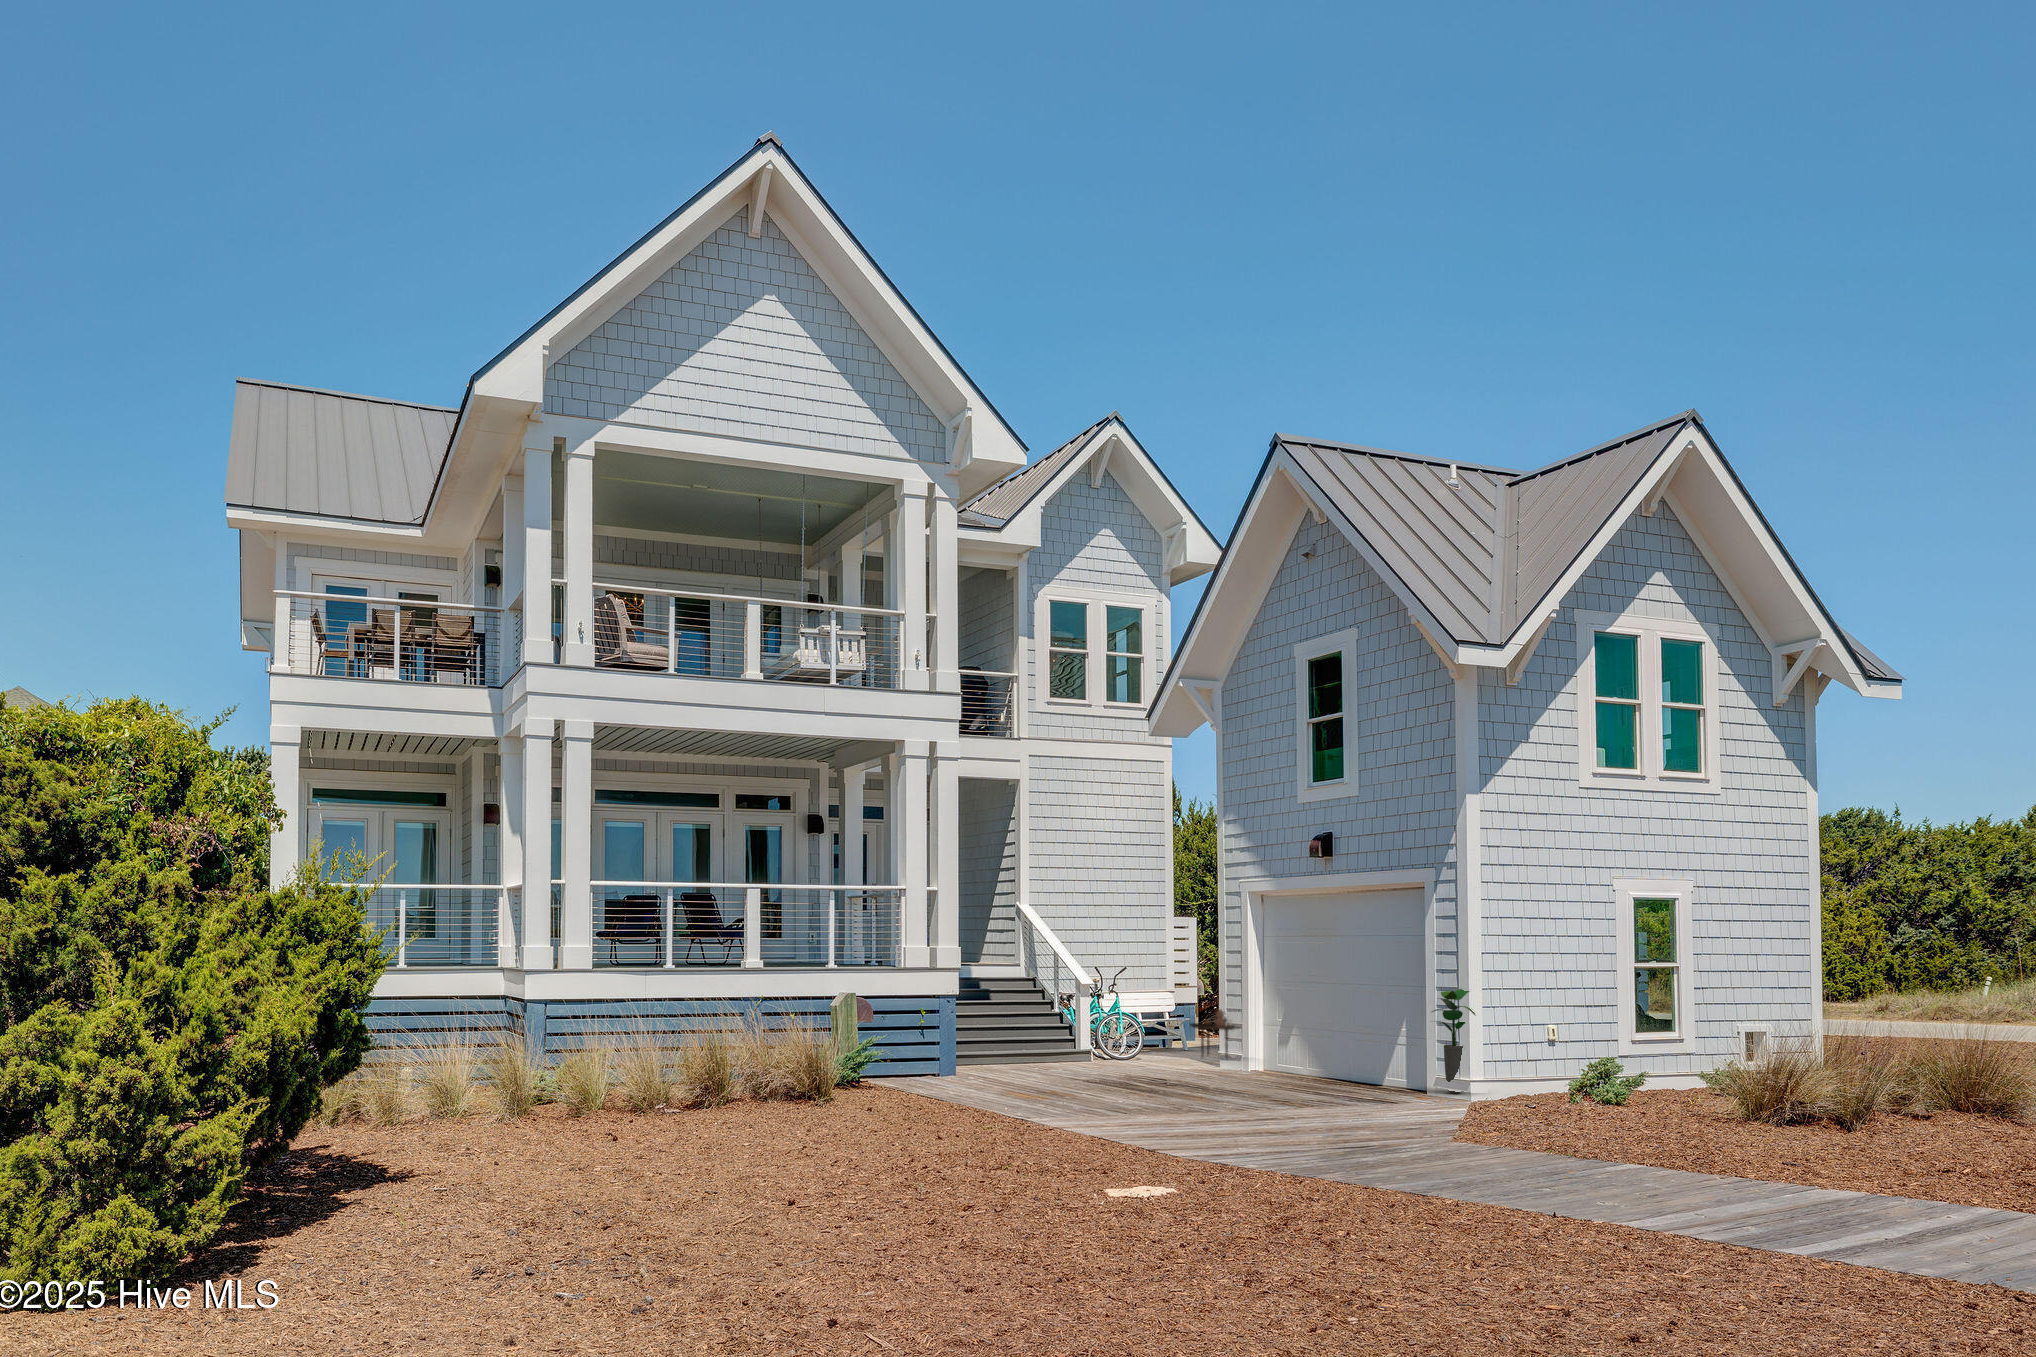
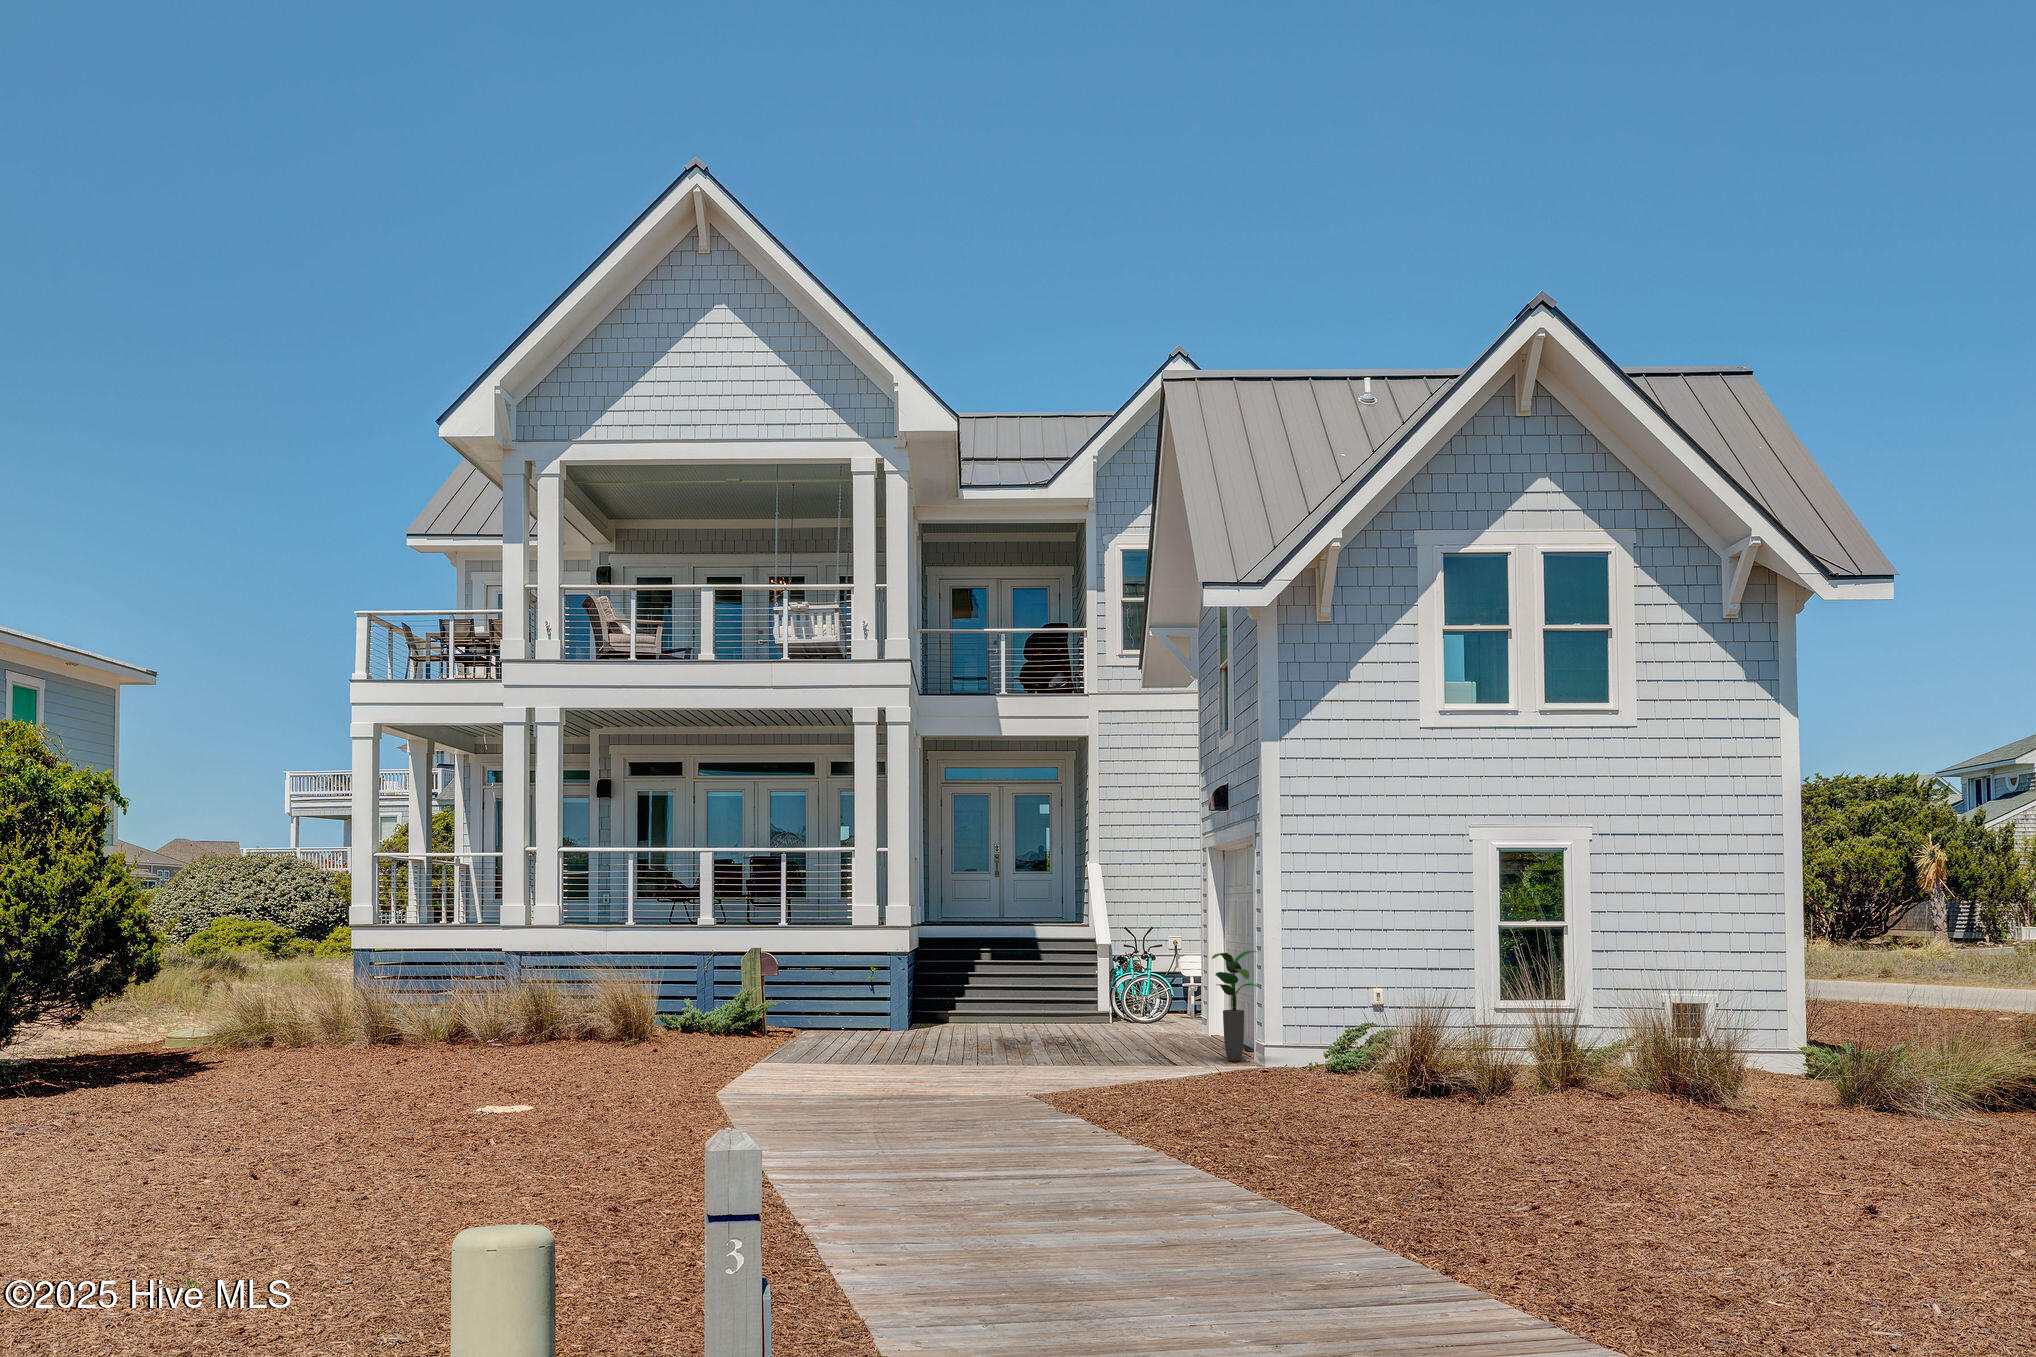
side table: present [1190,1010,1240,1058] -> none [1150,970,1210,1023]

